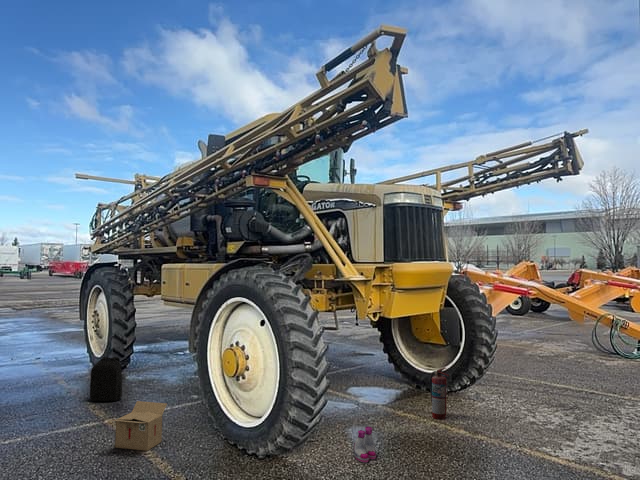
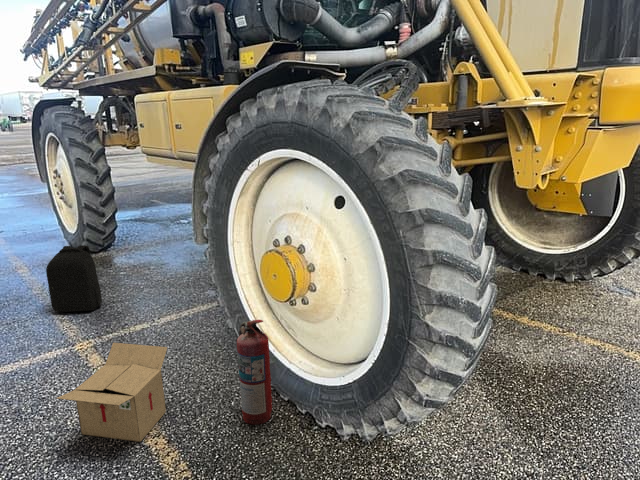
fire extinguisher: present [430,368,449,420] -> present [237,320,272,425]
boots: present [354,426,377,463] -> none [524,385,571,459]

